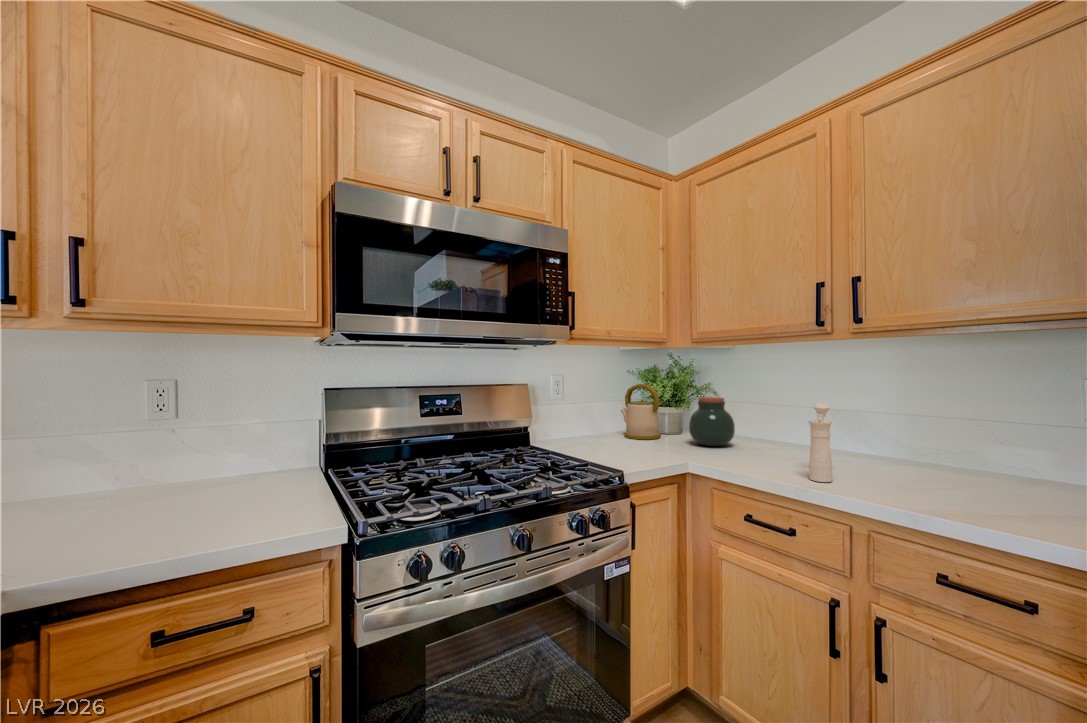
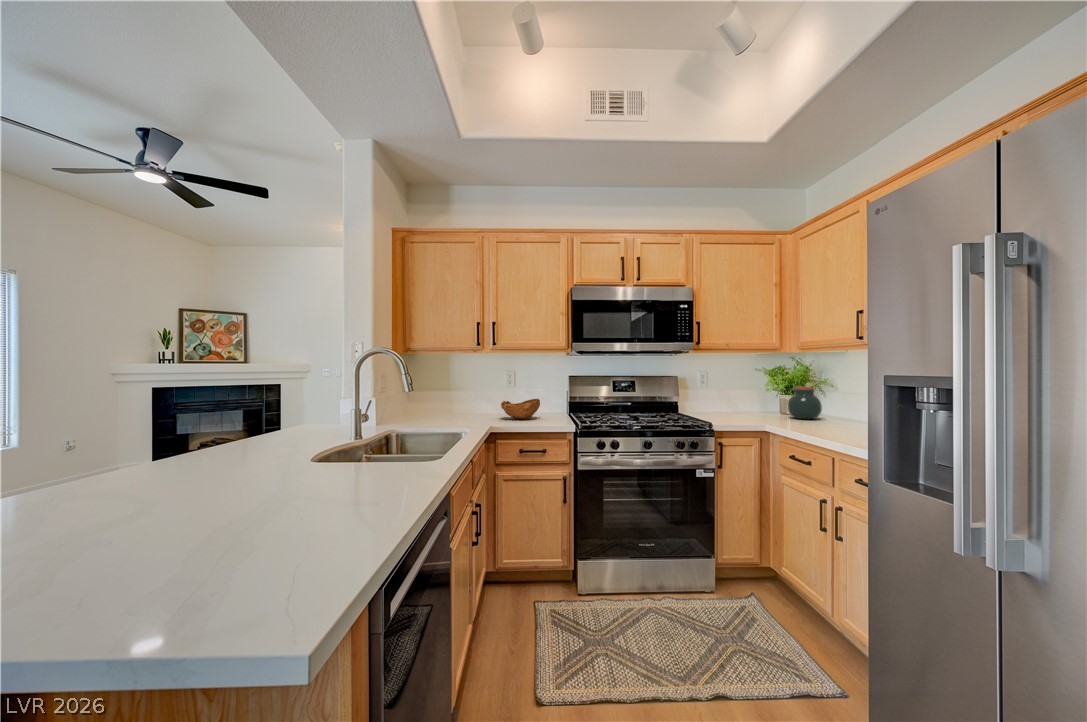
kettle: present [621,384,661,439] -> none [750,377,777,414]
pepper mill: present [808,403,832,482] -> none [823,389,850,434]
wooden bowl: none [102,450,241,515] -> present [501,399,540,419]

